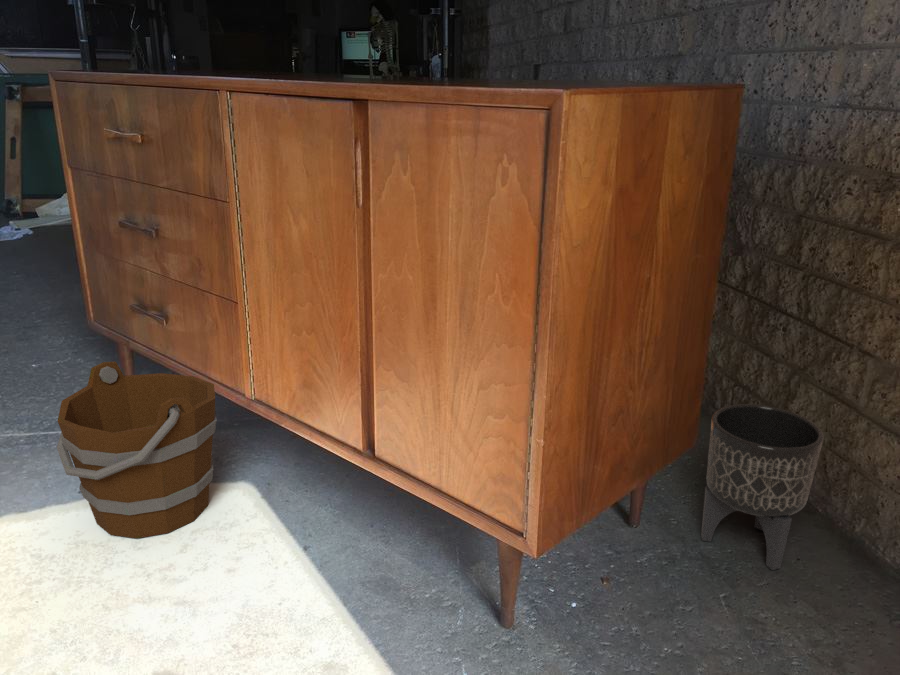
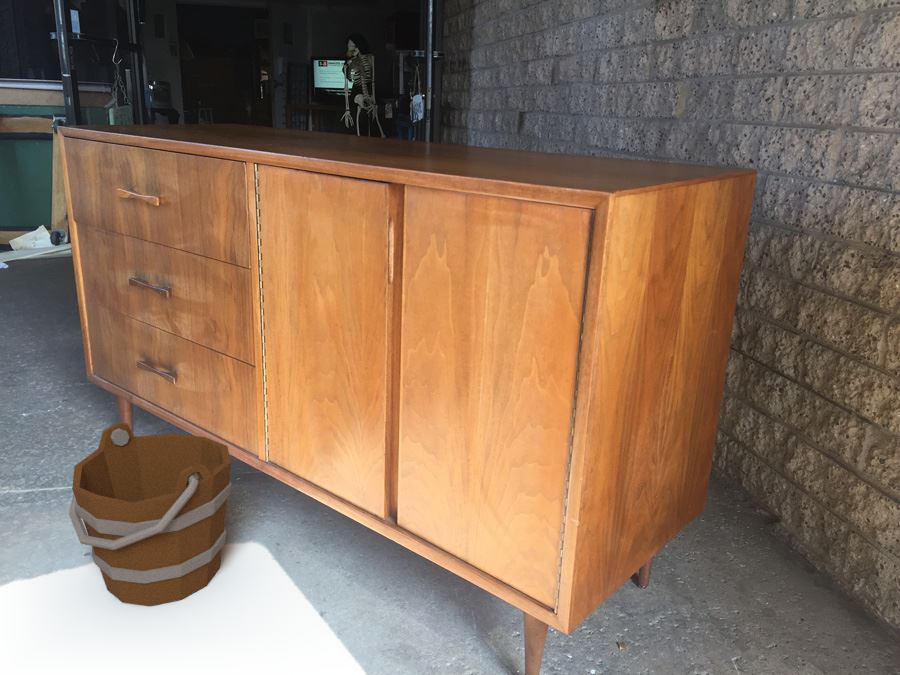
planter: present [701,404,823,570] -> none [709,467,829,631]

